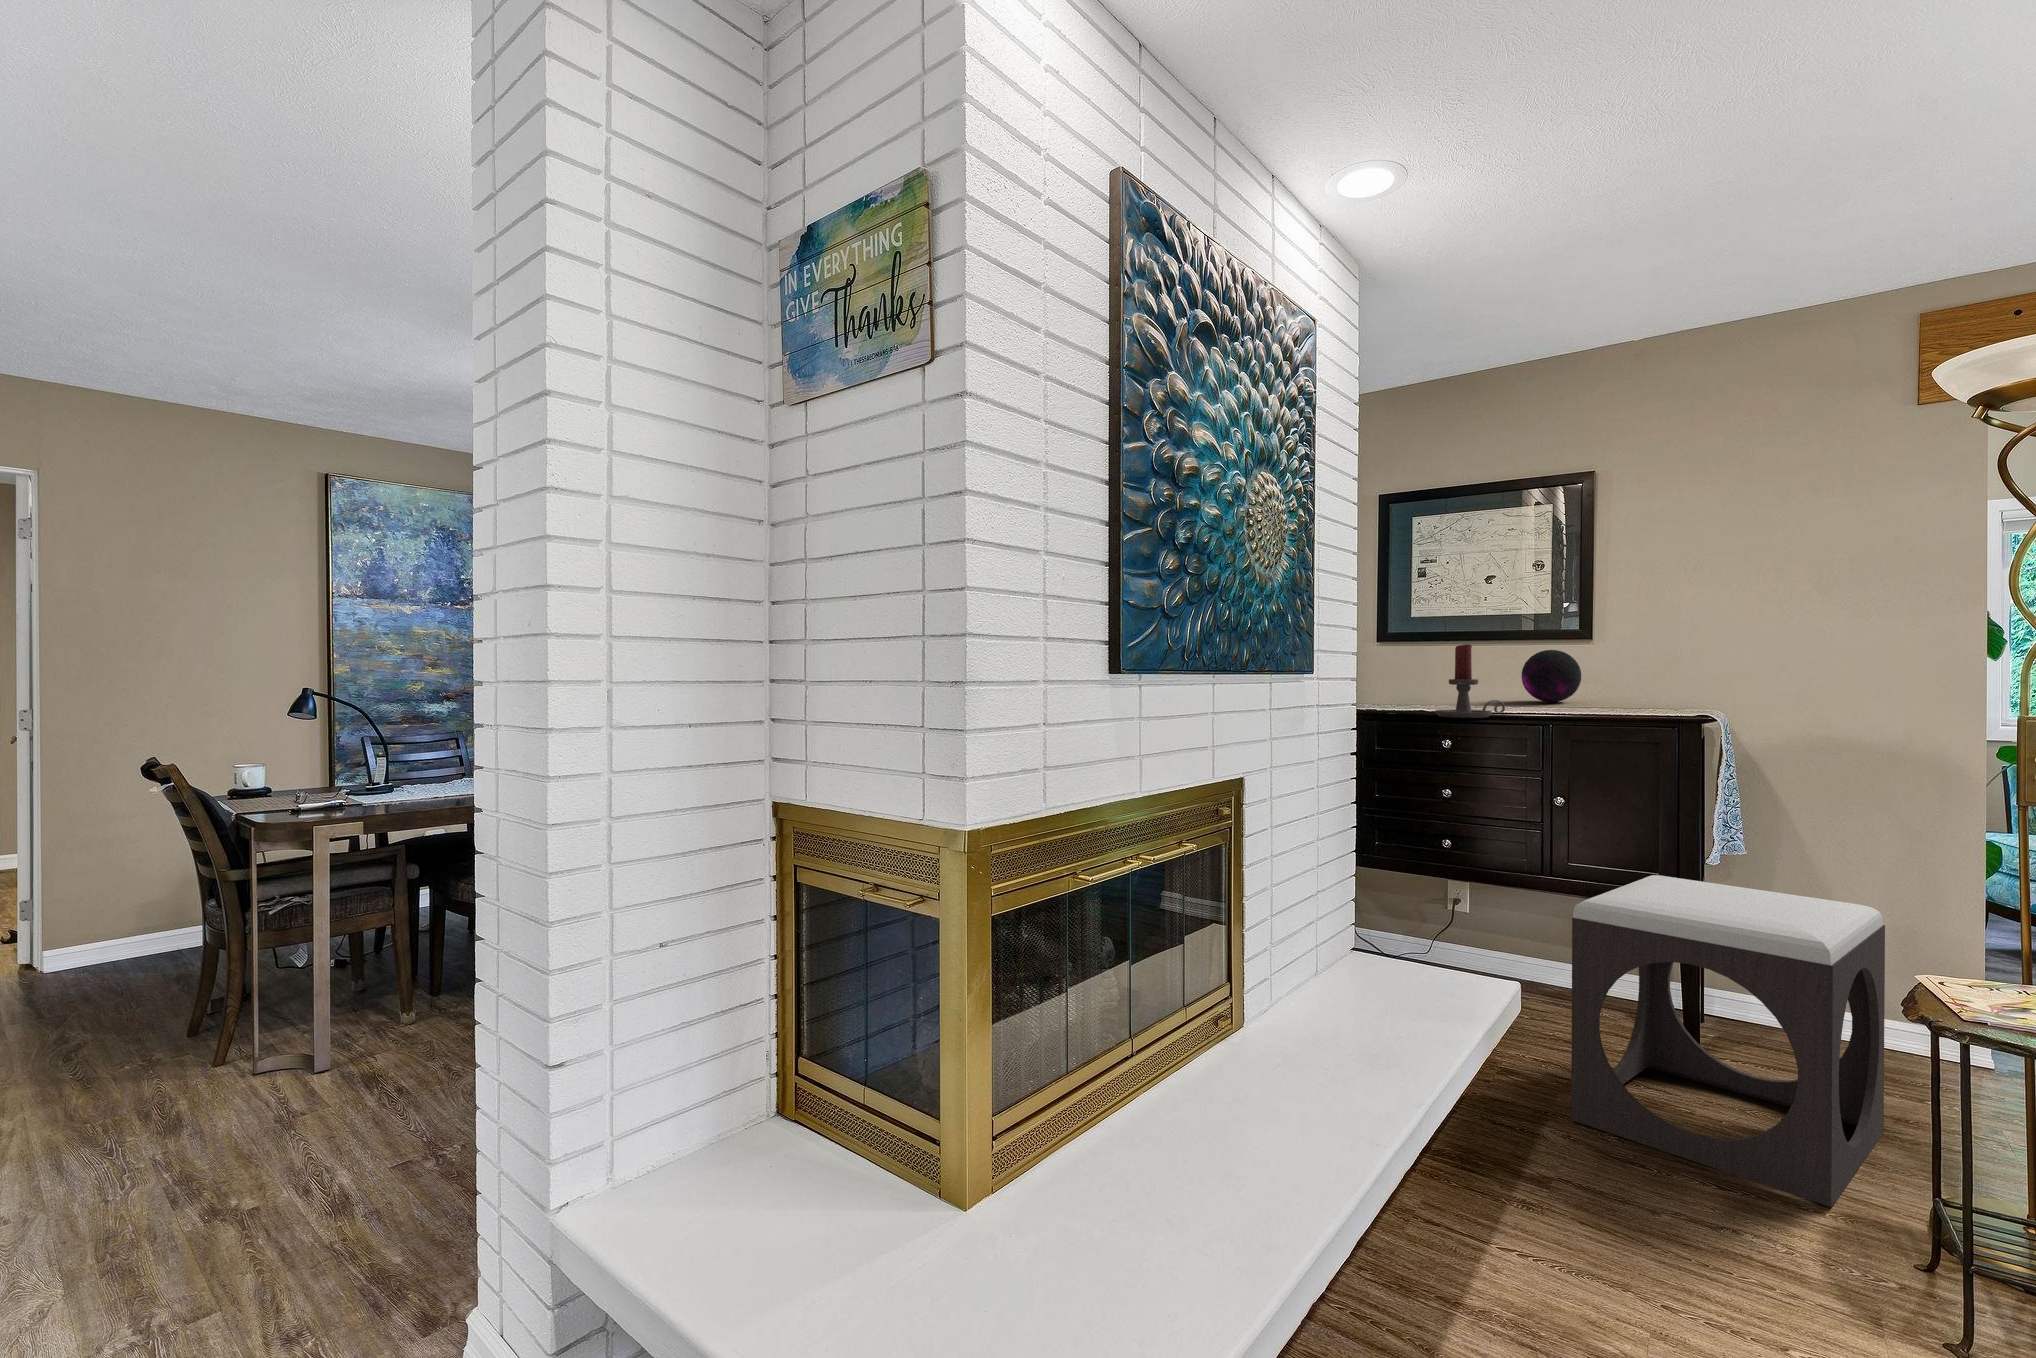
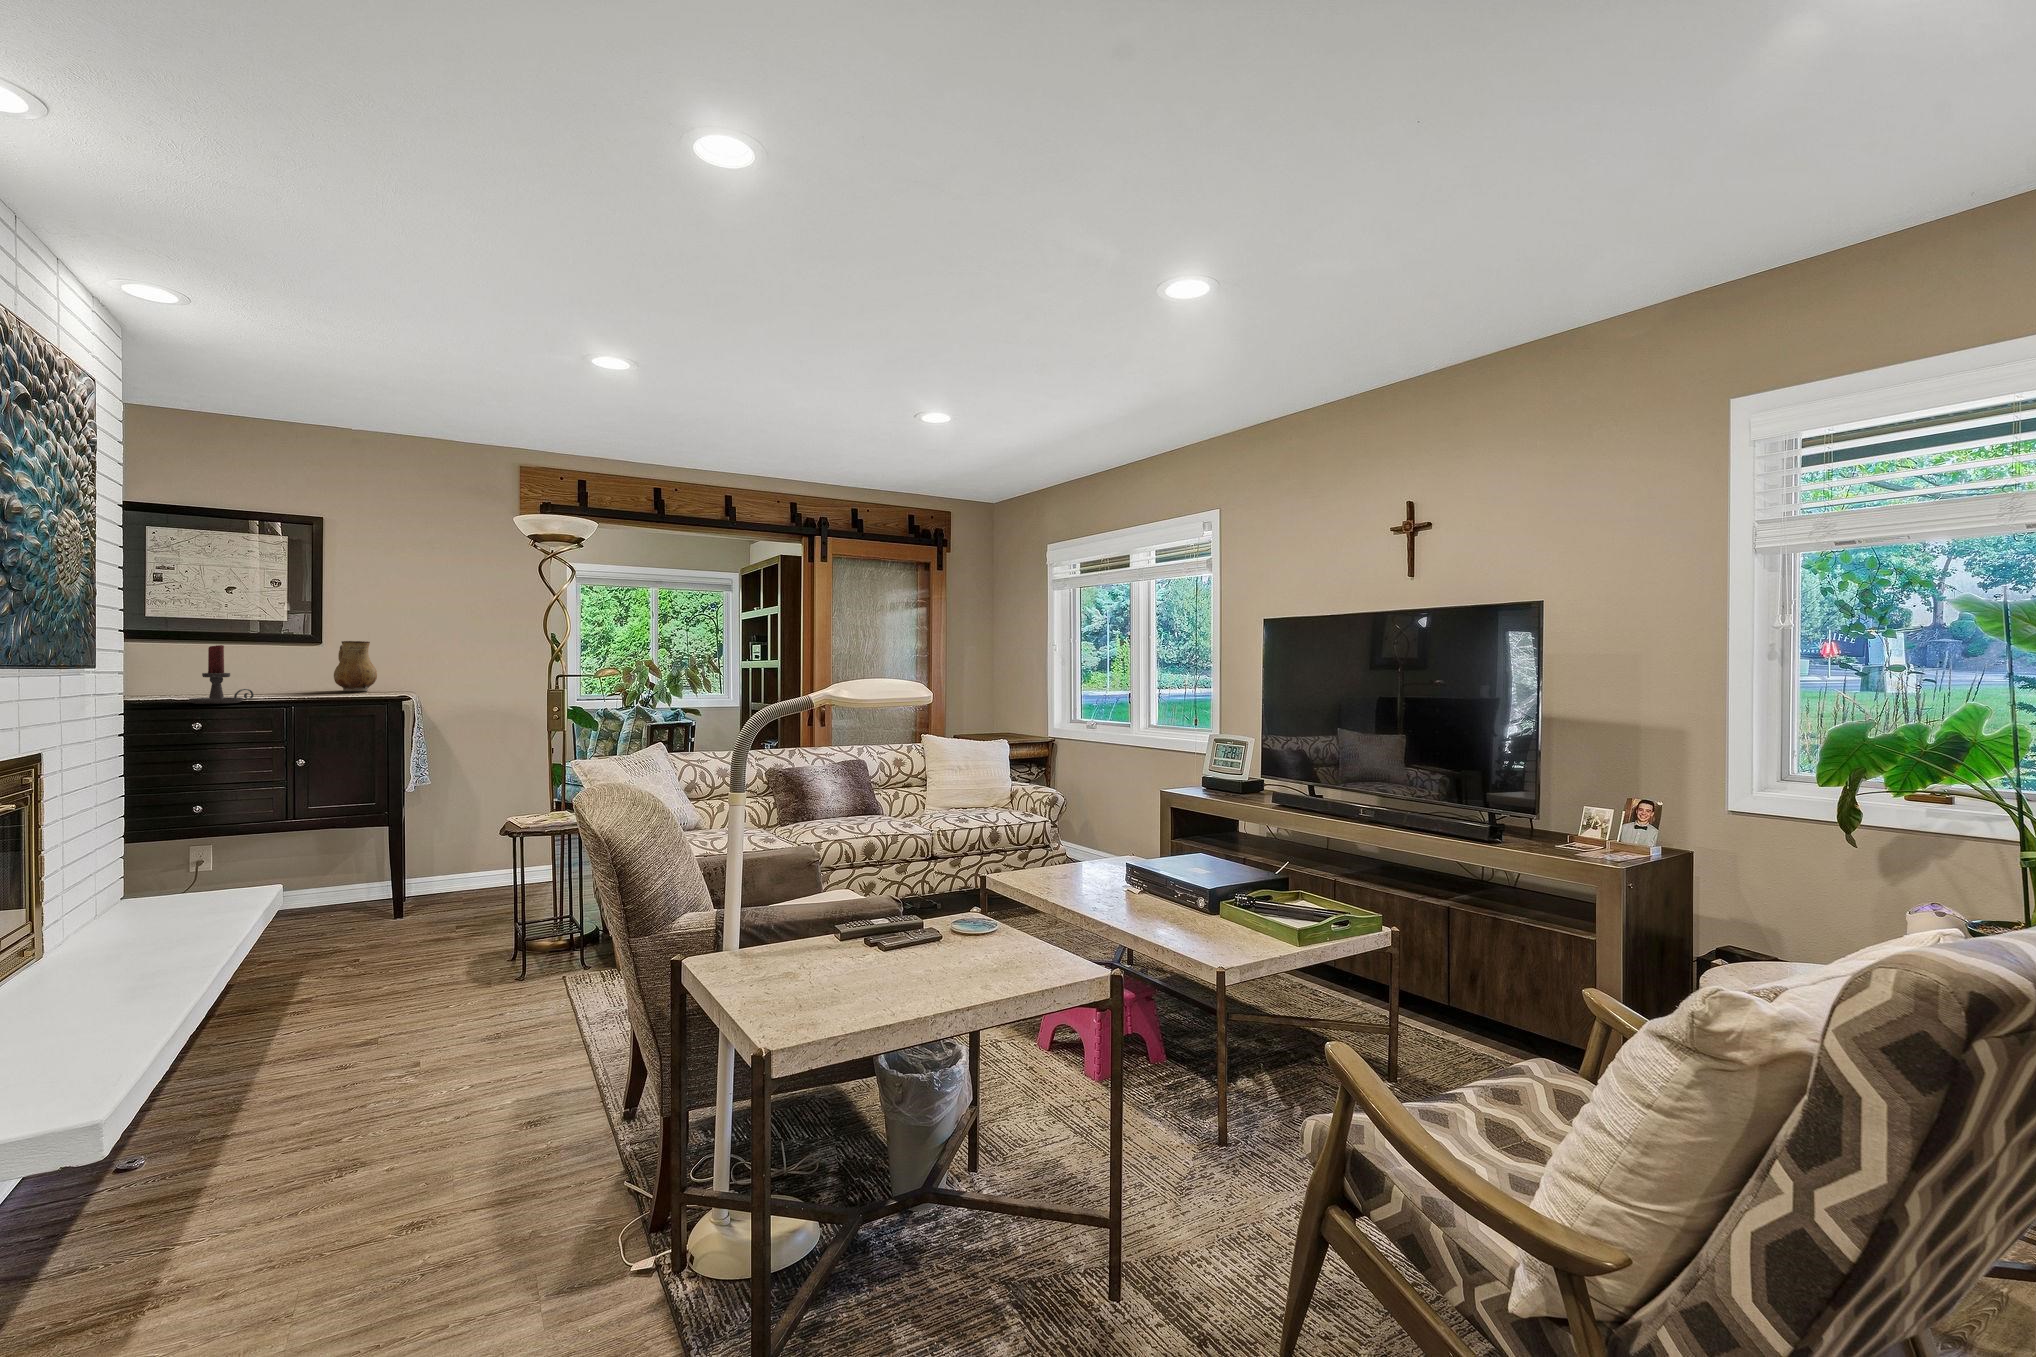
ceramic pitcher: none [1607,636,1666,707] -> present [334,641,377,691]
decorative orb: present [1522,650,1581,702] -> none [260,650,312,690]
footstool: present [1571,875,1885,1207] -> none [322,797,504,969]

